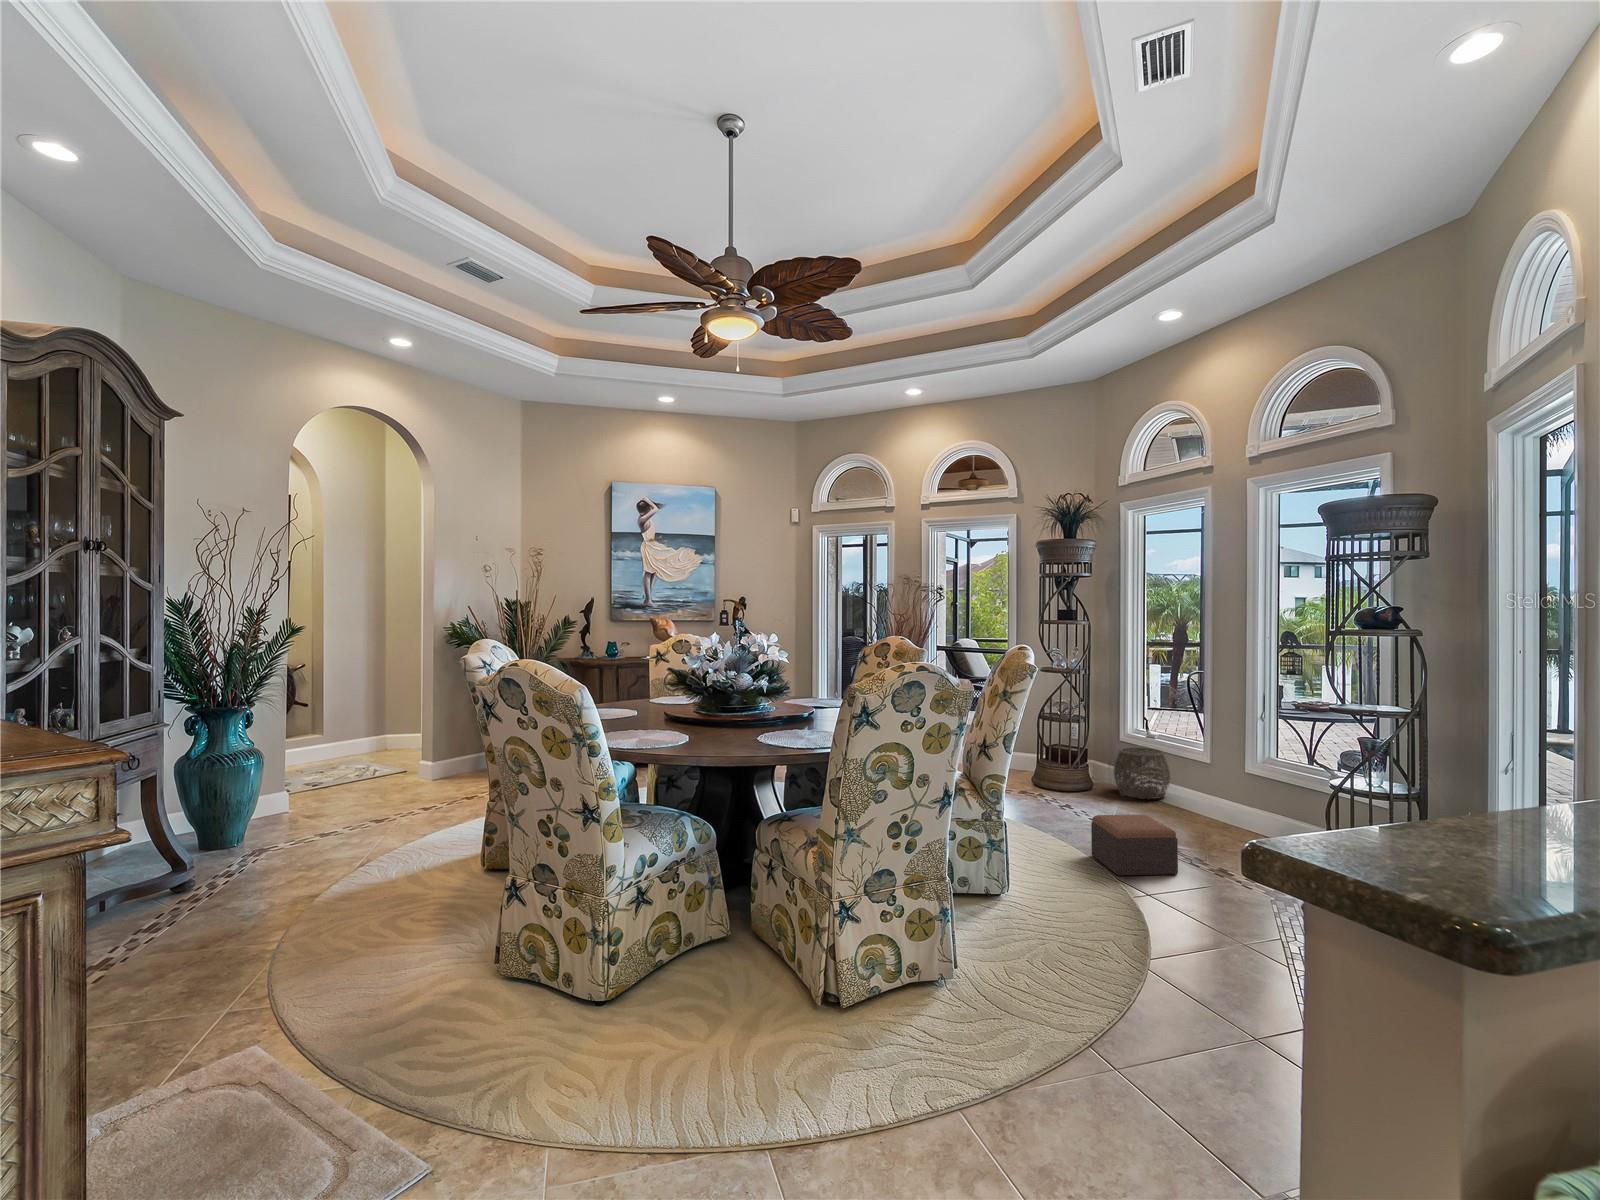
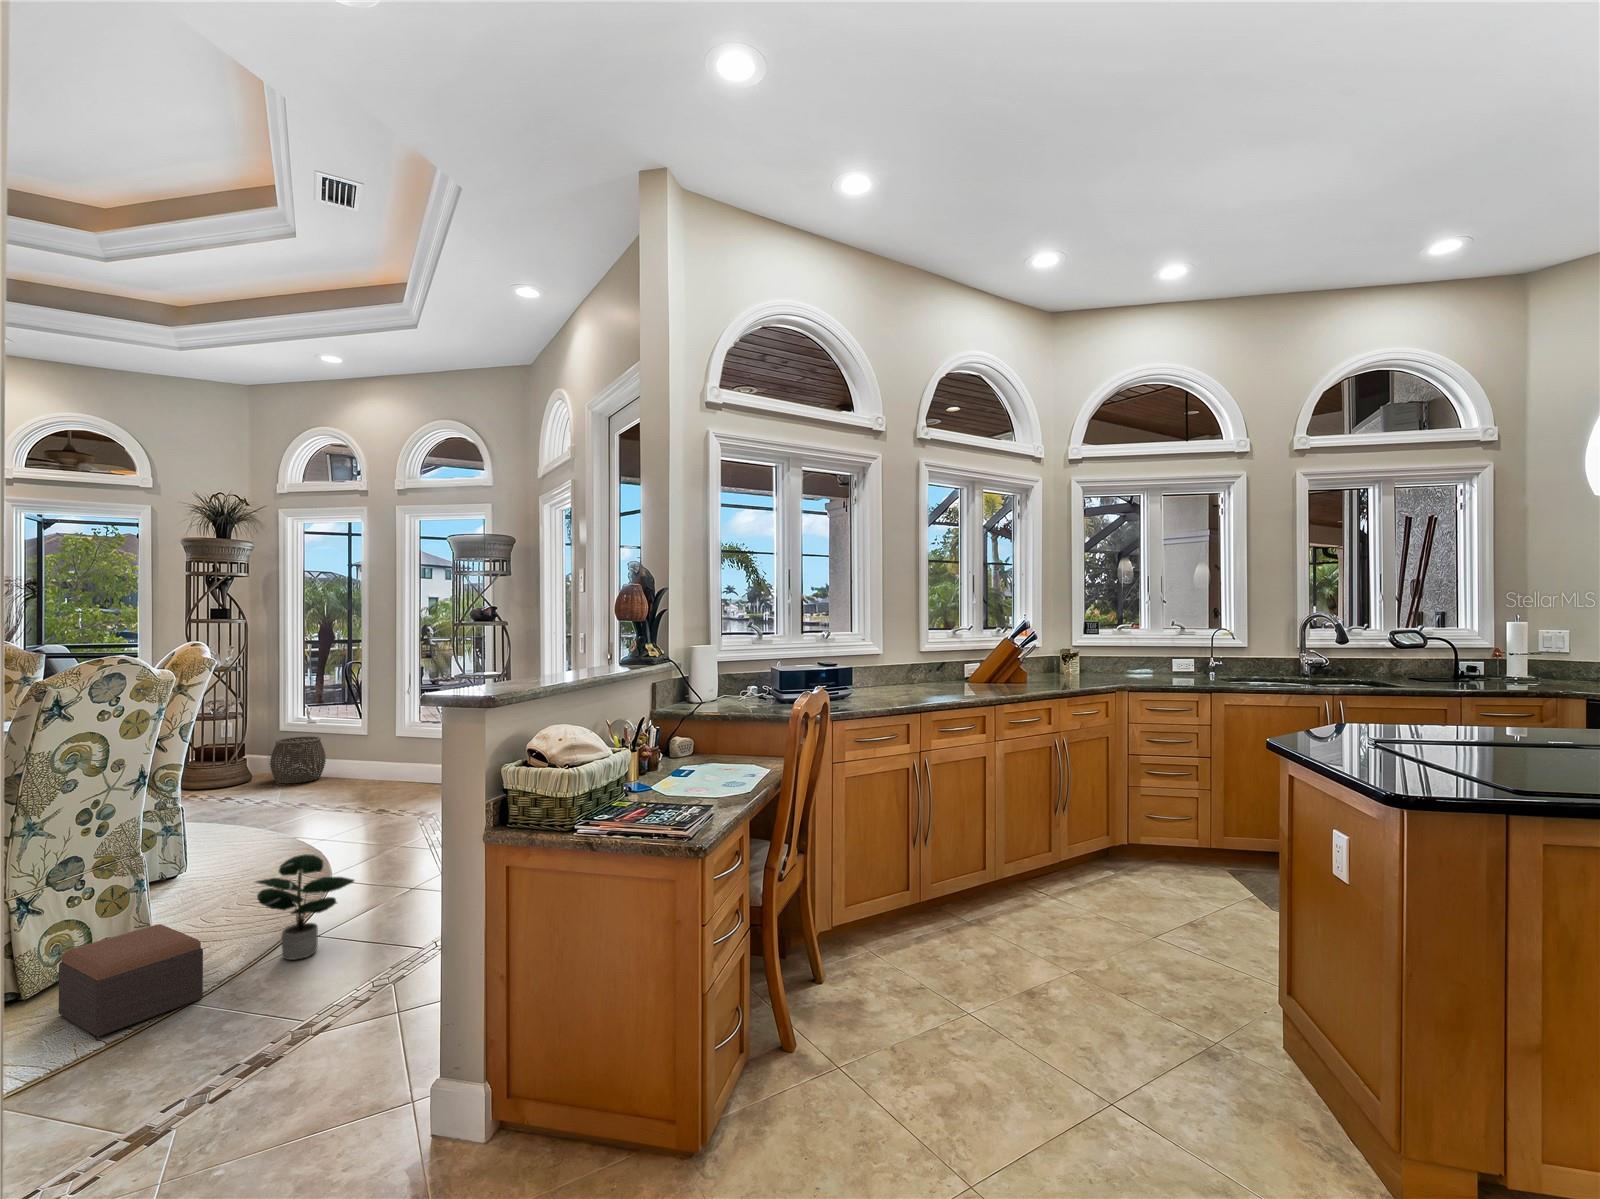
footstool: present [1091,814,1178,875] -> present [59,924,203,1037]
potted plant: none [1037,944,1170,1105] -> present [255,854,354,960]

